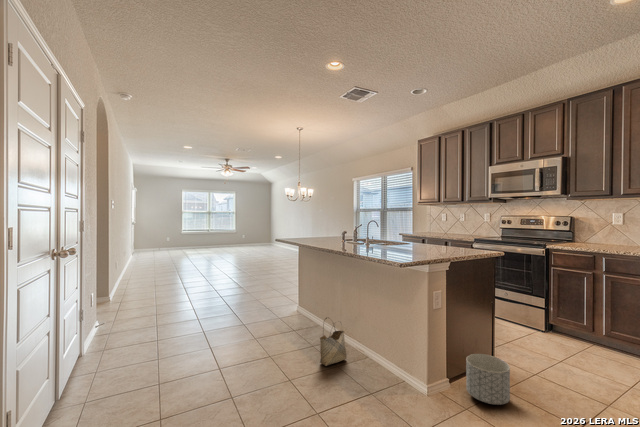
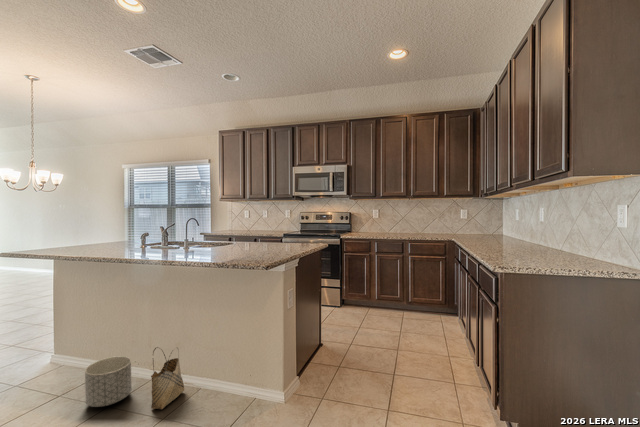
planter: present [466,354,510,405] -> present [85,356,132,407]

